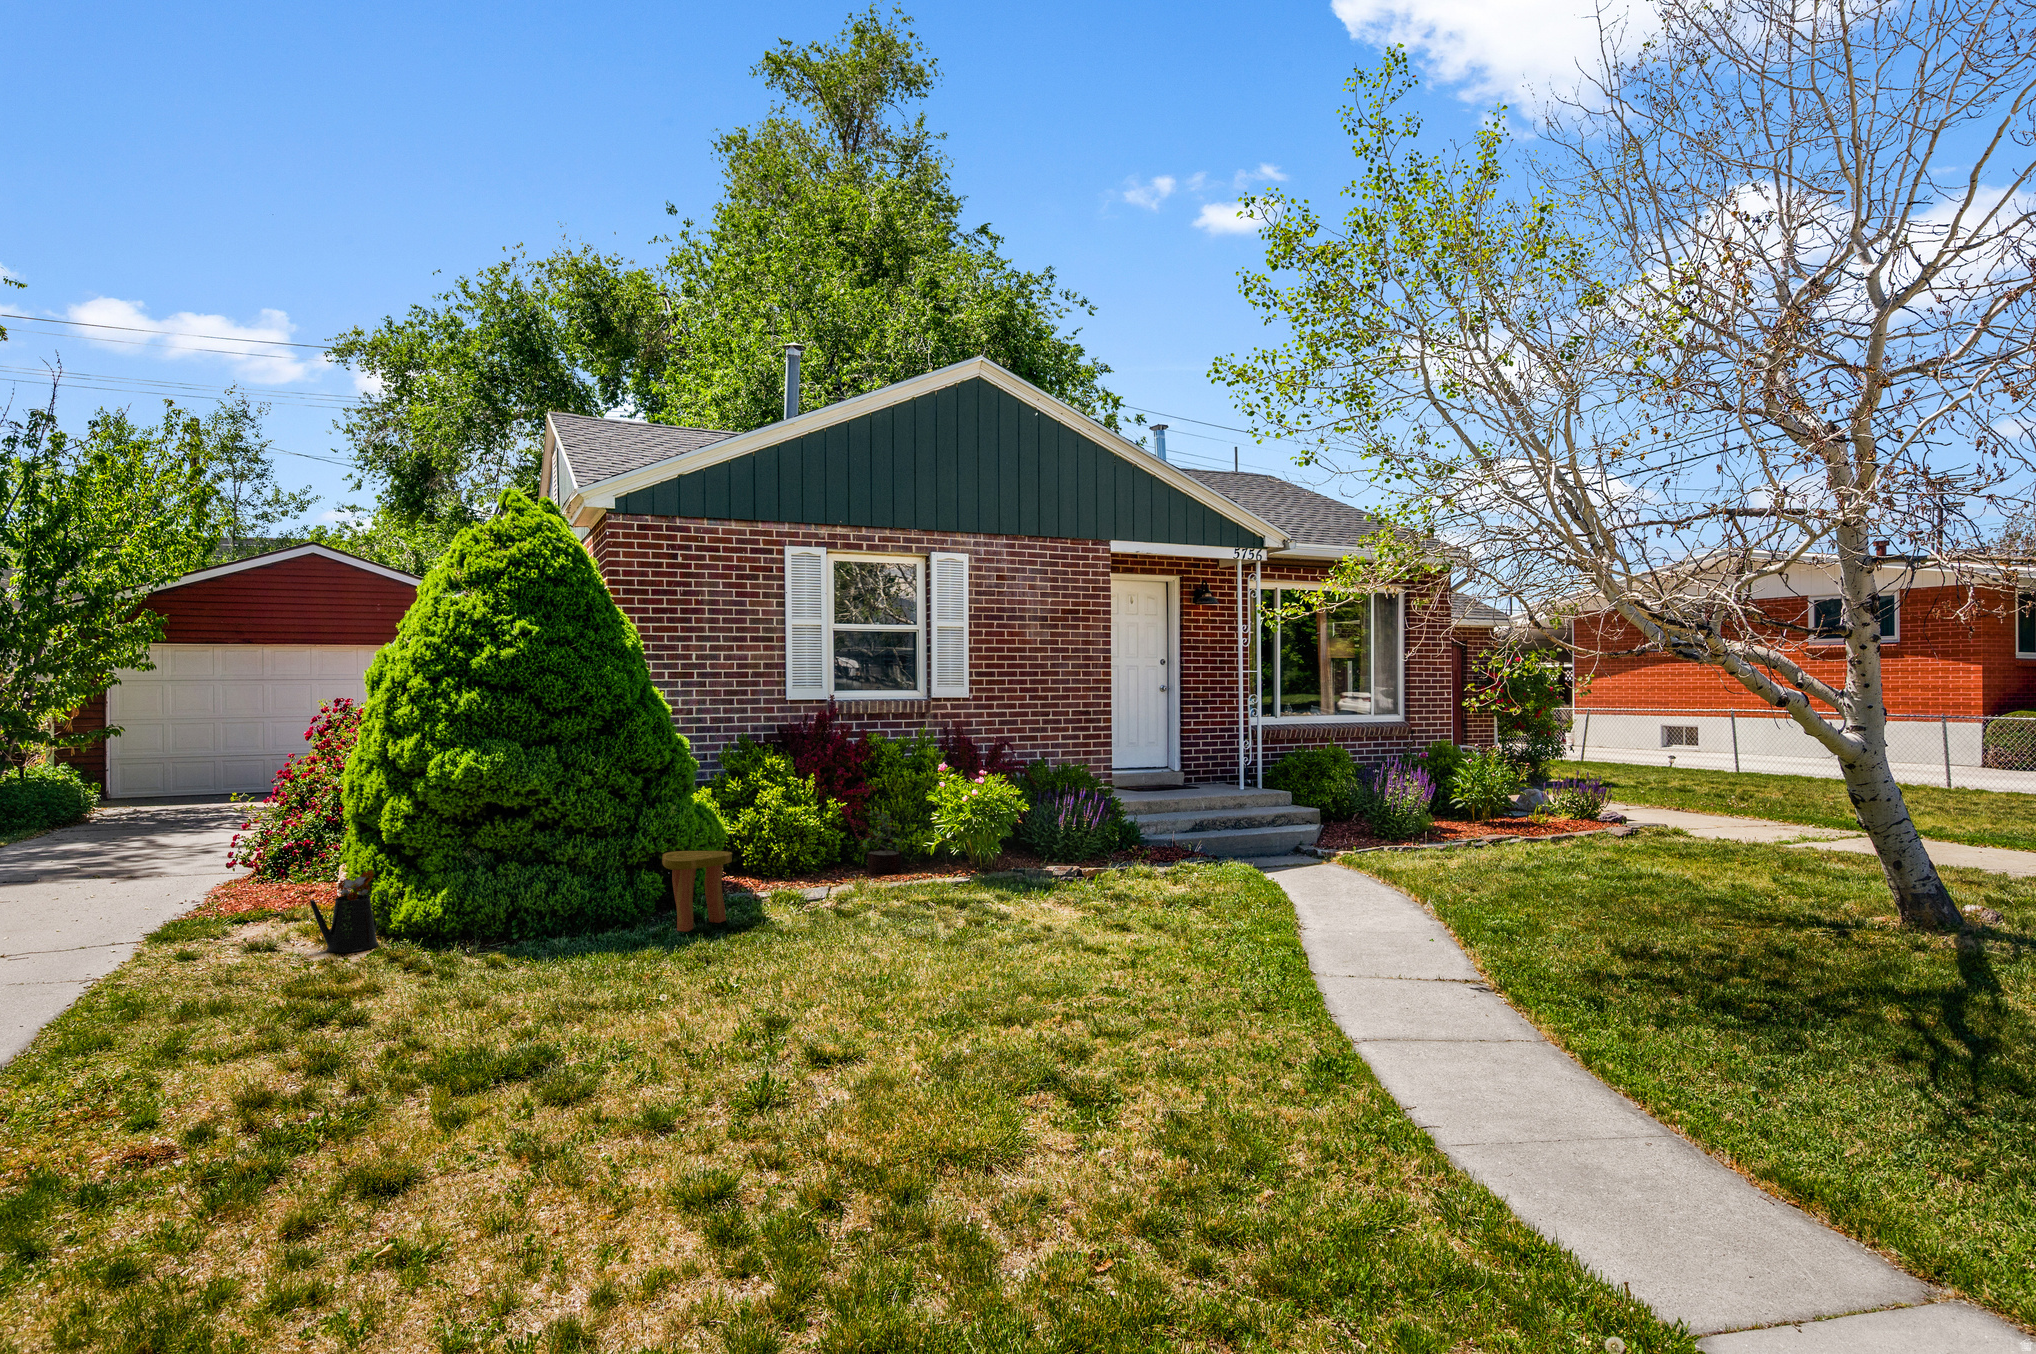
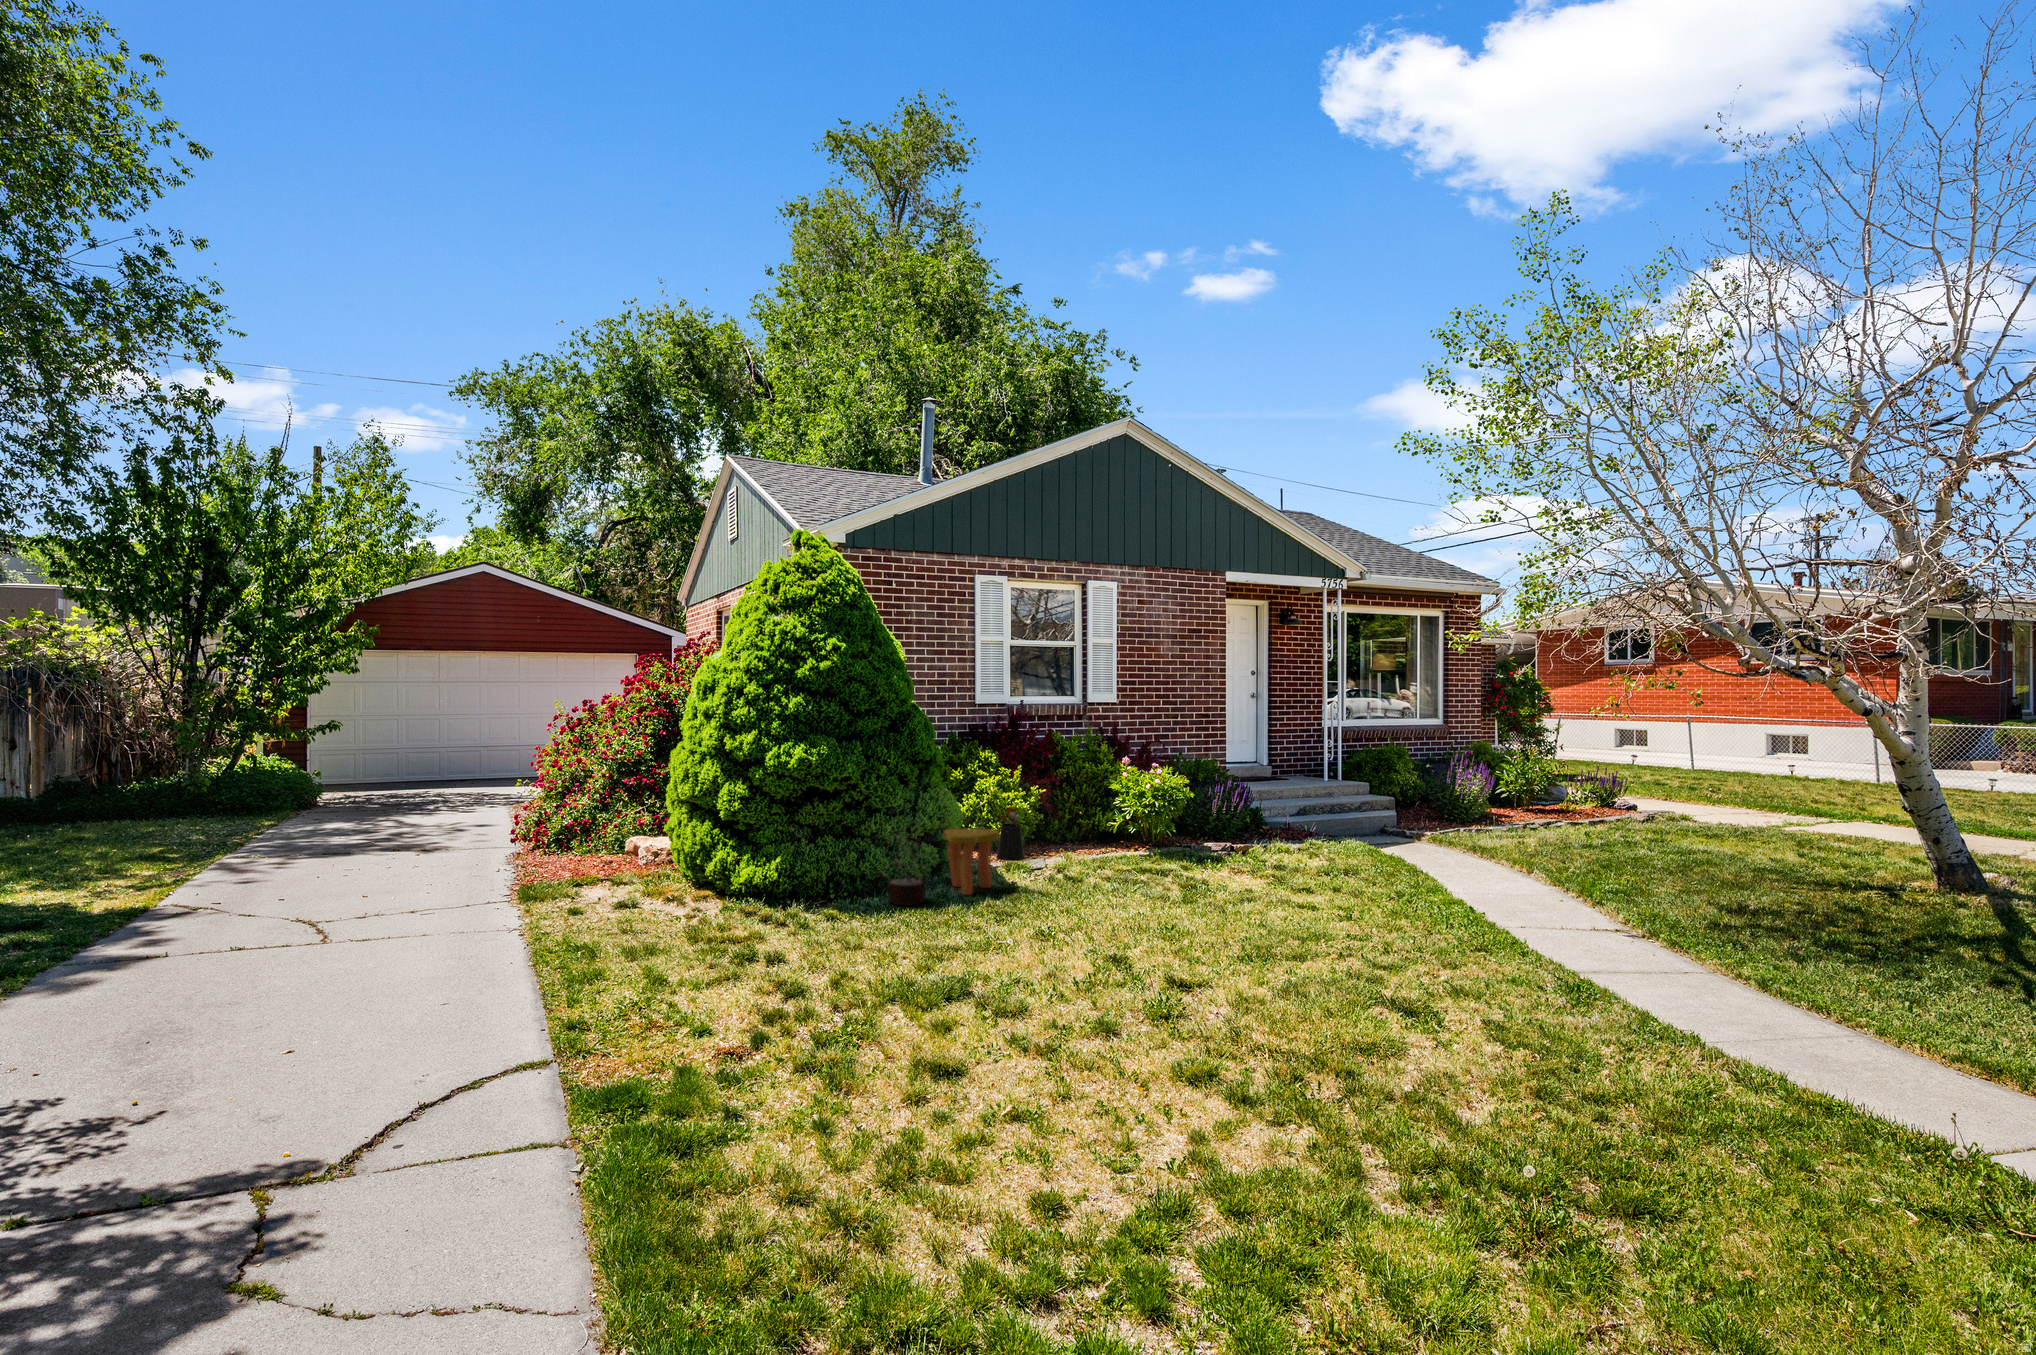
decorative plant: present [860,809,904,874] -> present [881,835,927,905]
watering can: present [310,870,388,953] -> present [996,807,1025,860]

